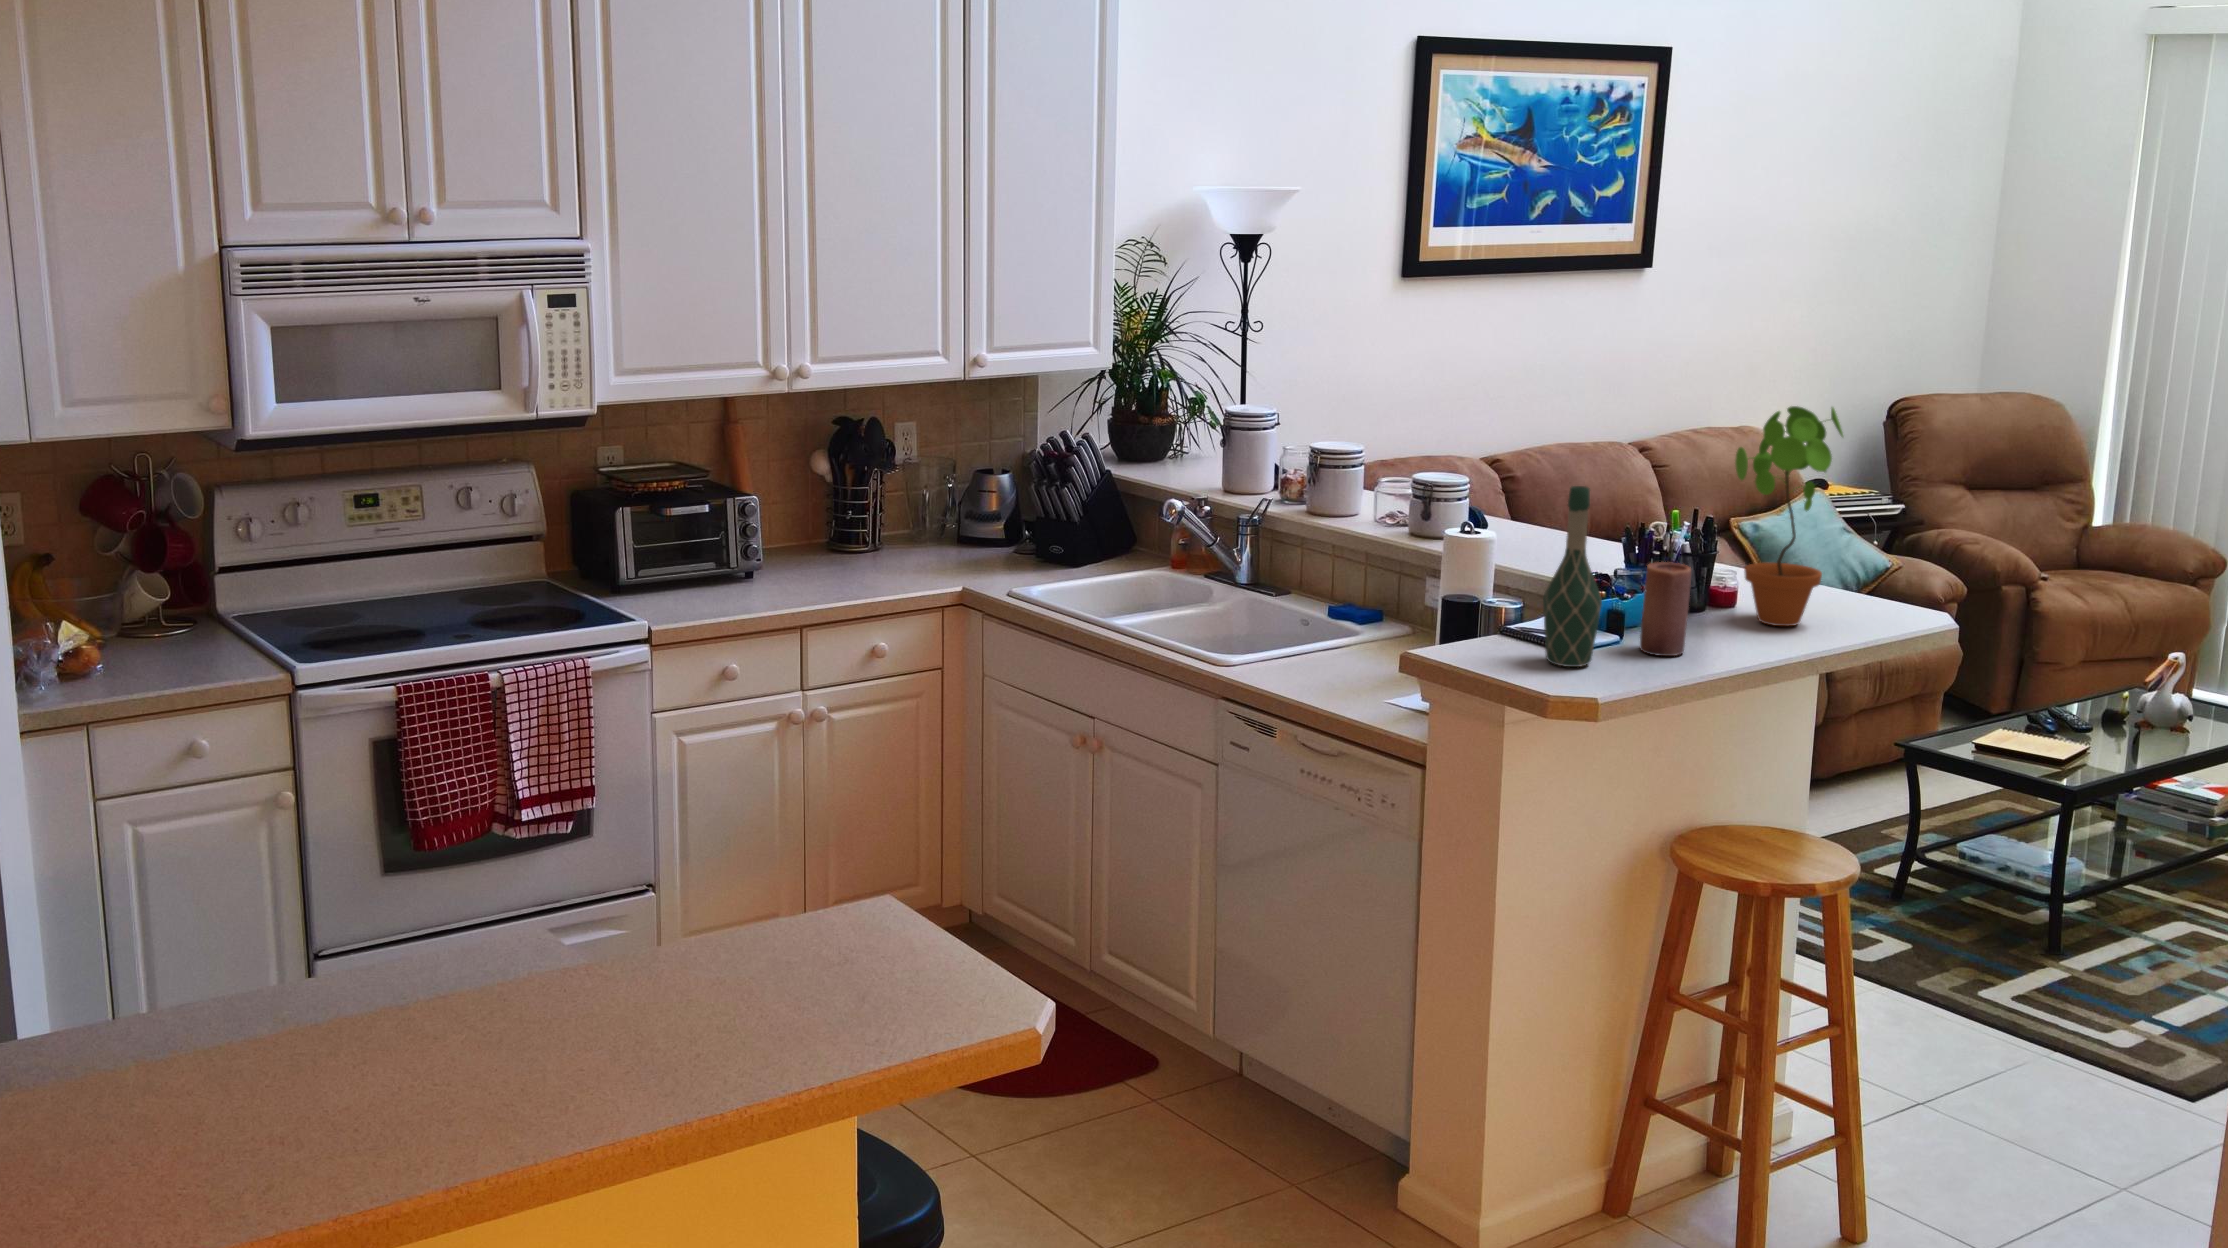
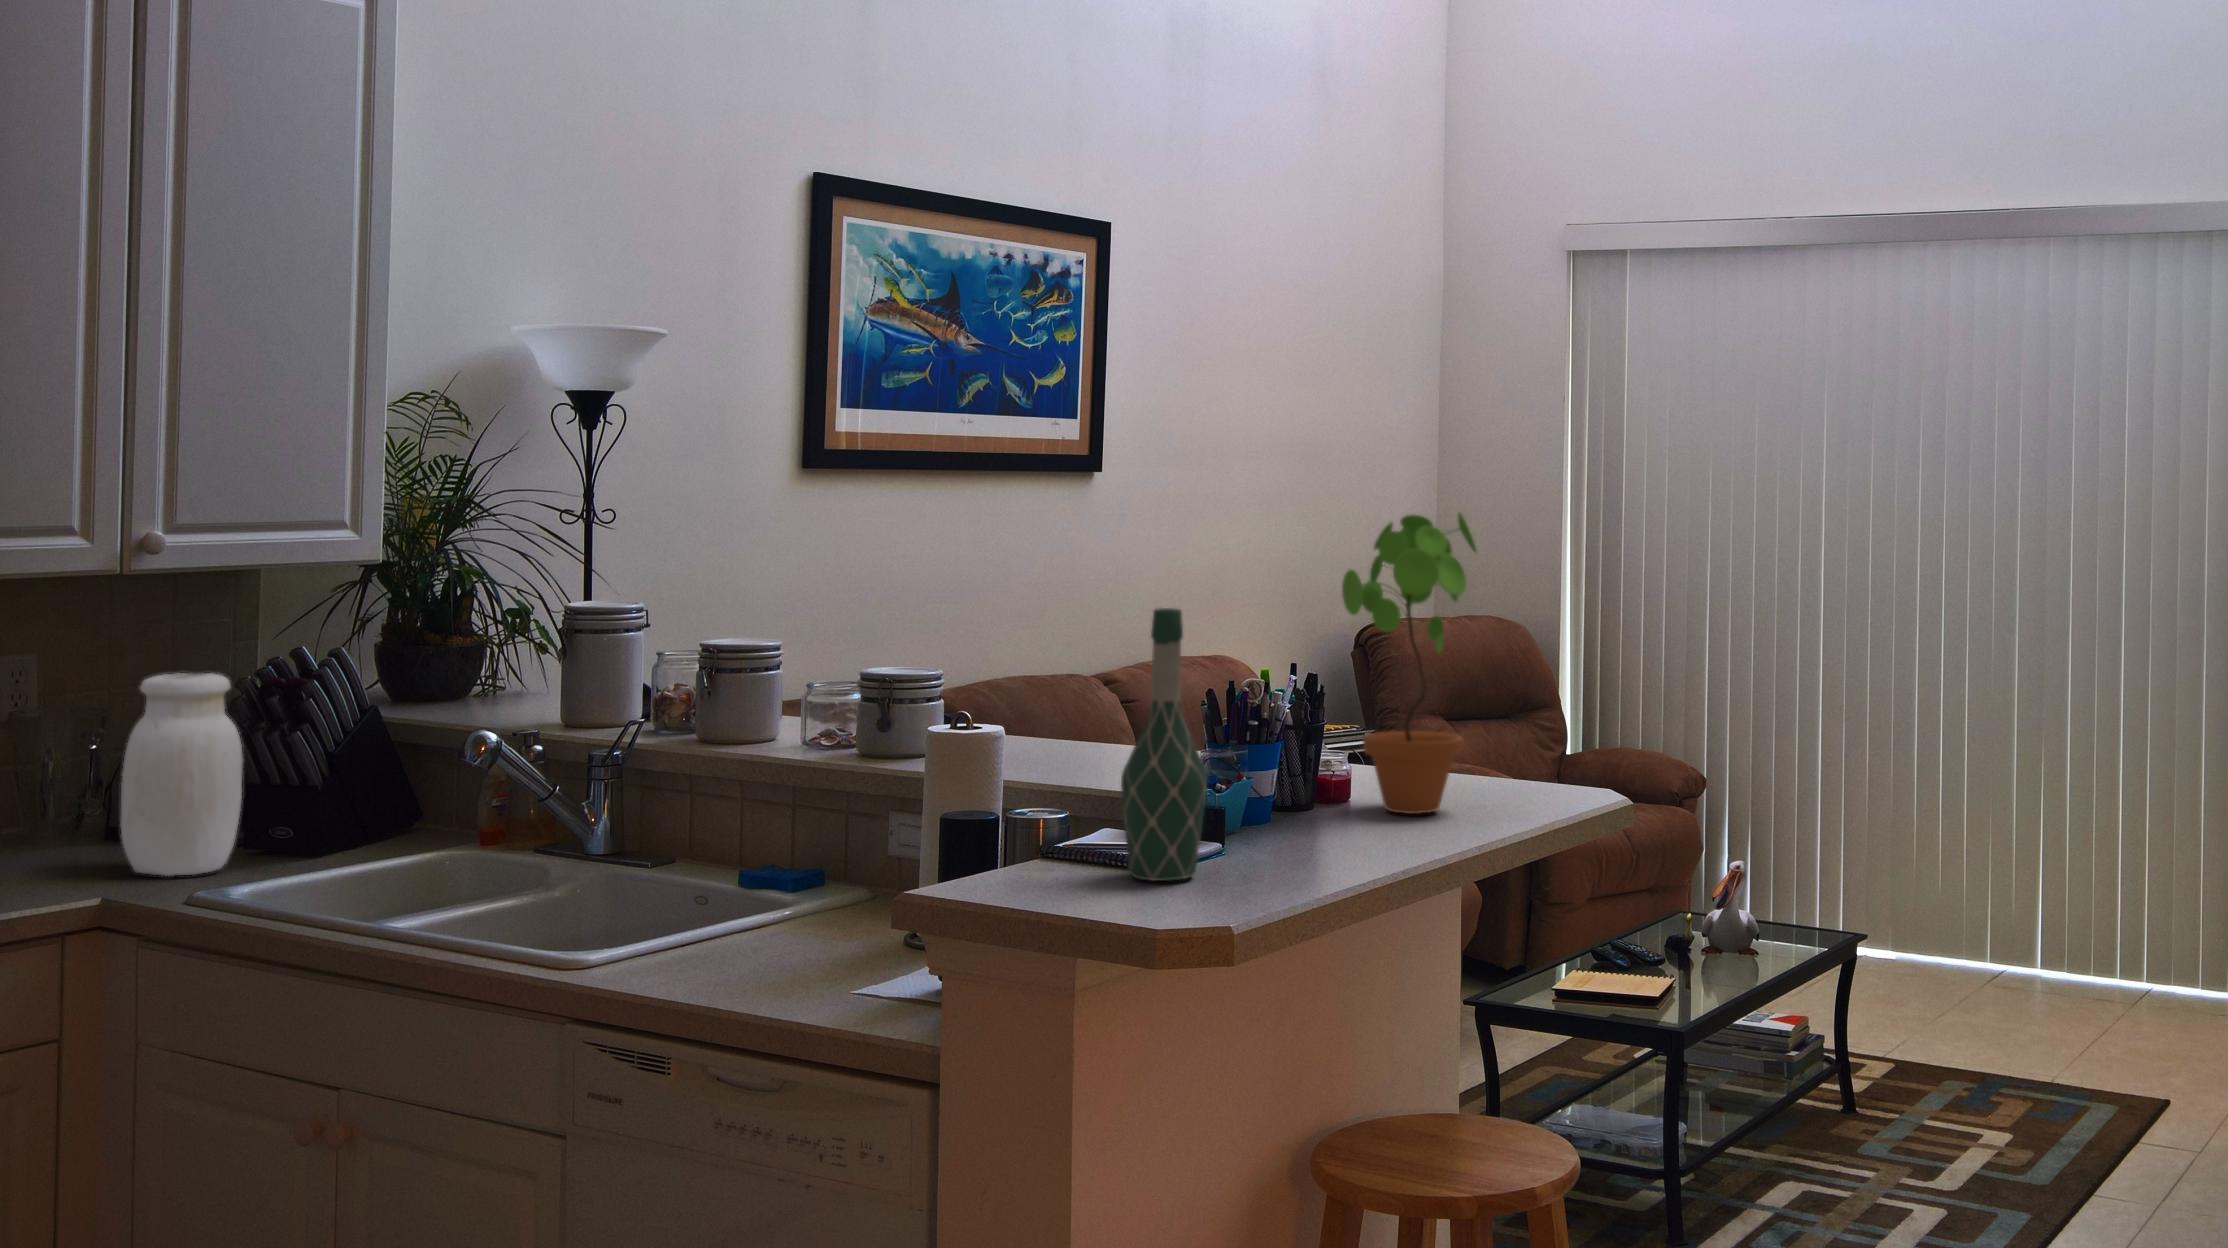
jar: none [968,445,1033,572] -> present [121,673,243,876]
candle: present [1640,562,1691,656] -> none [1252,724,1318,858]

